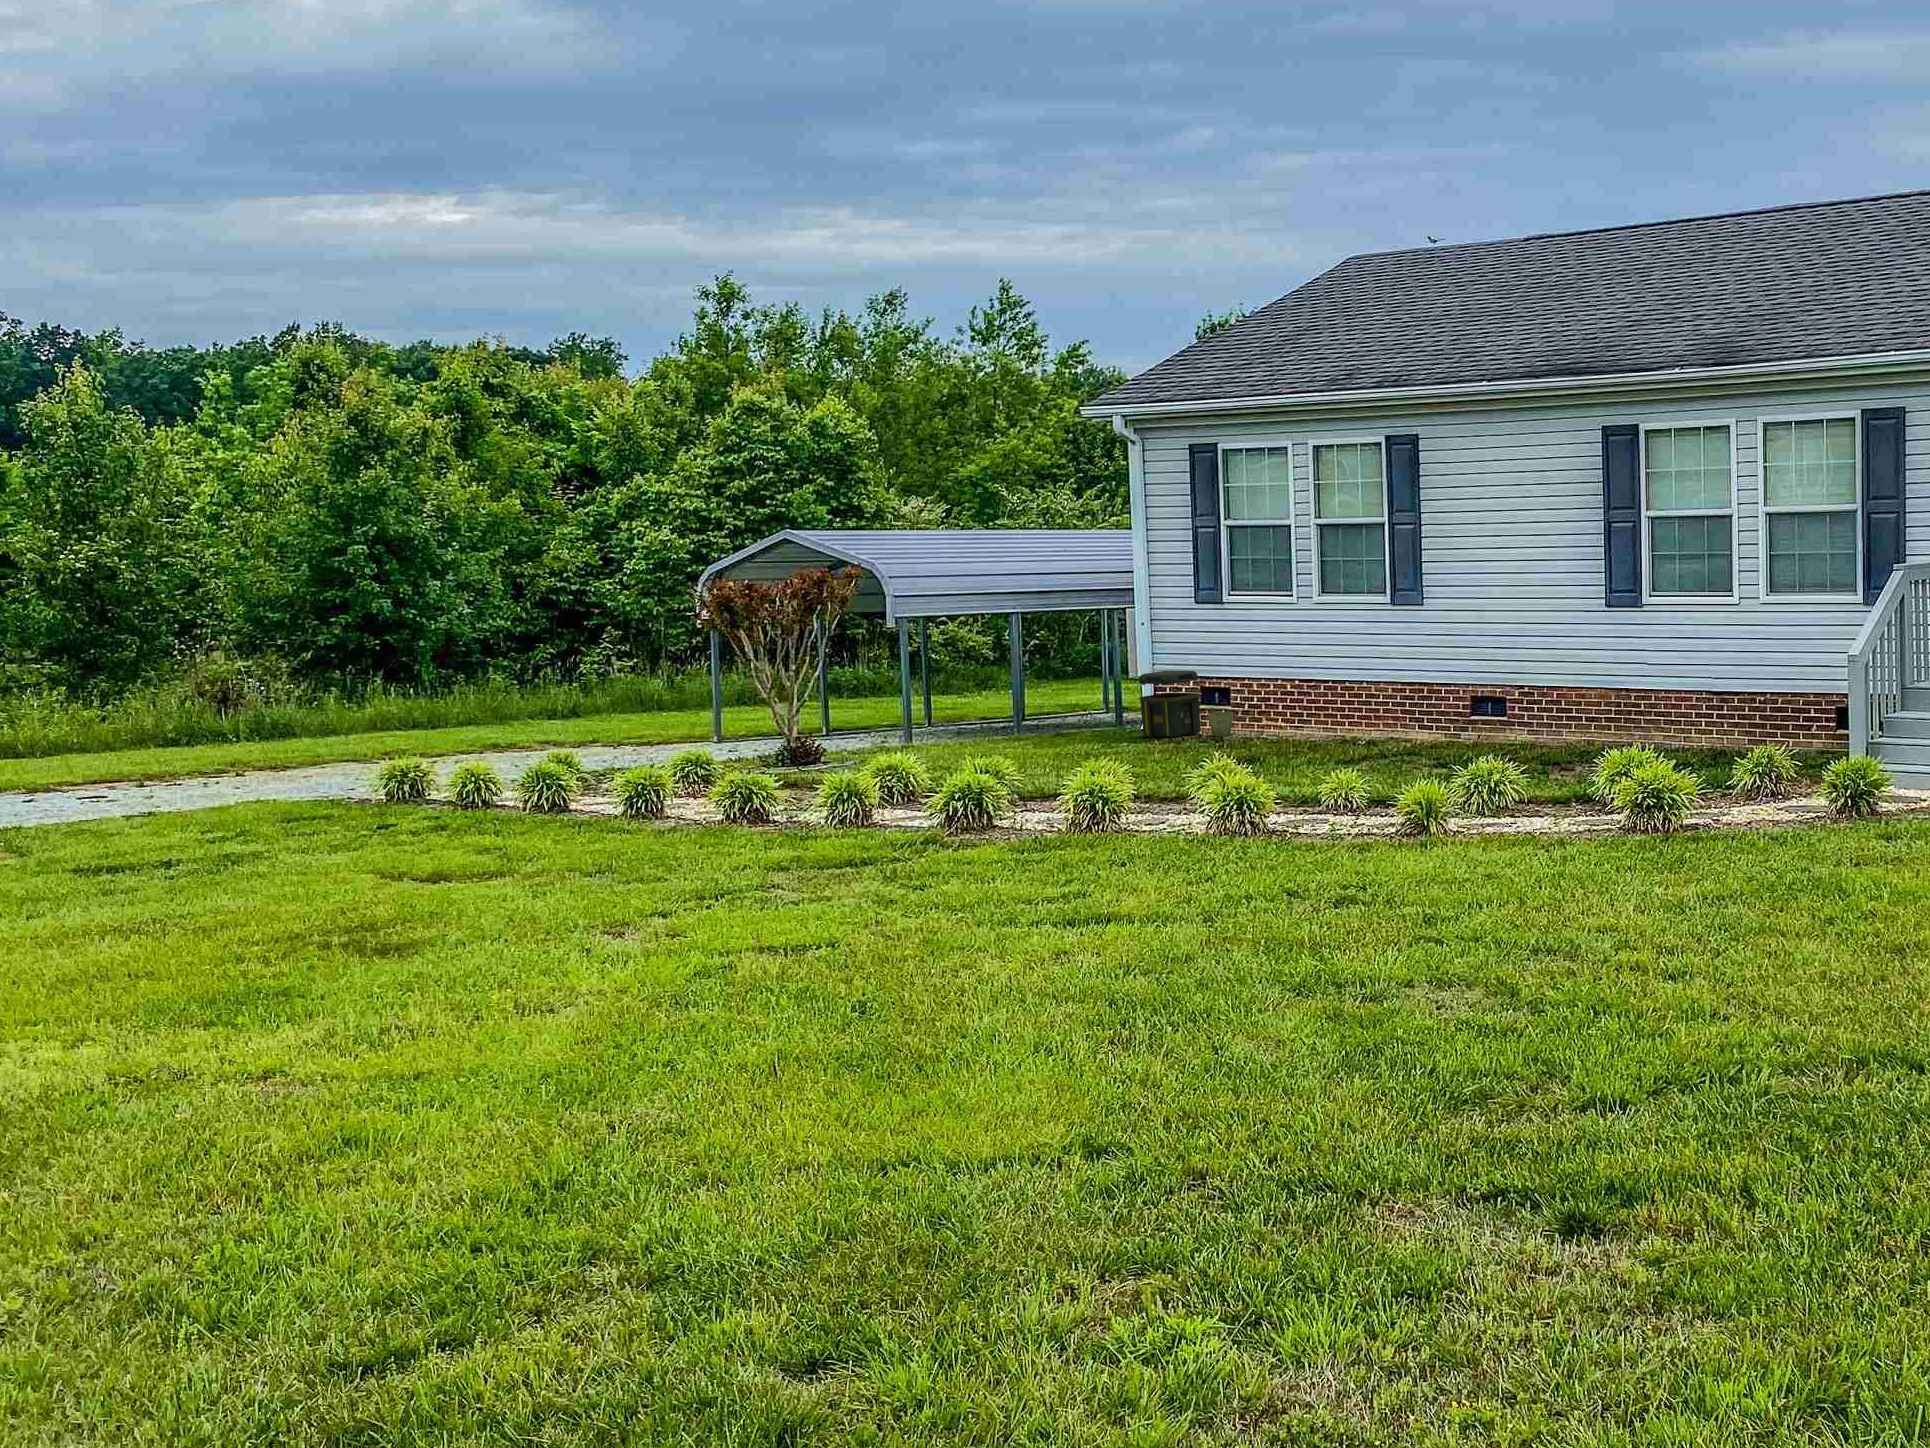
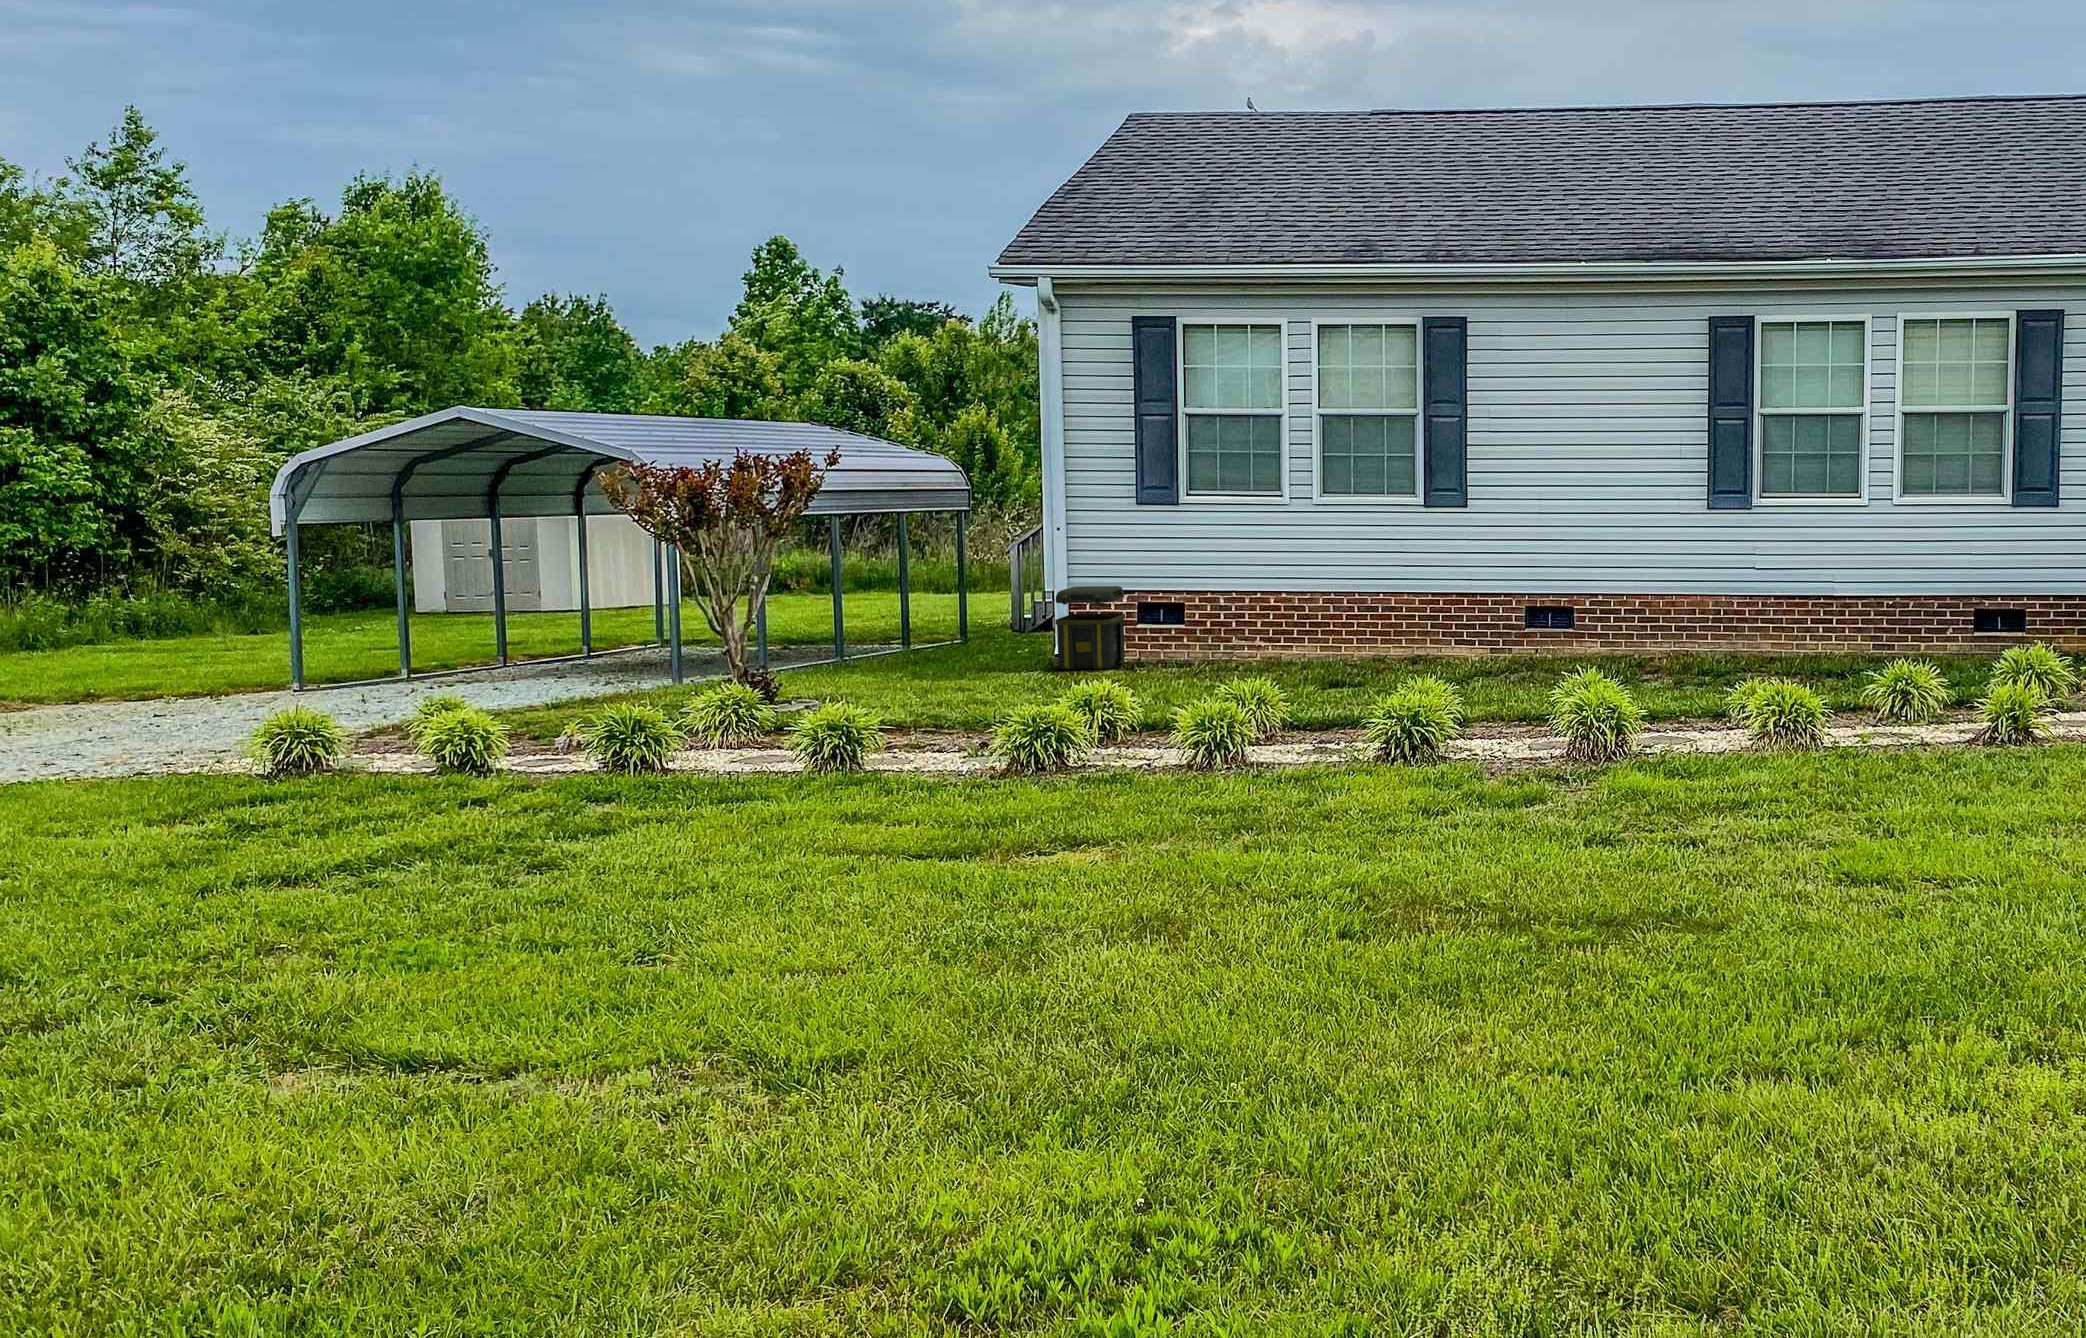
bucket: present [1207,712,1233,736] -> none [1148,618,1180,665]

